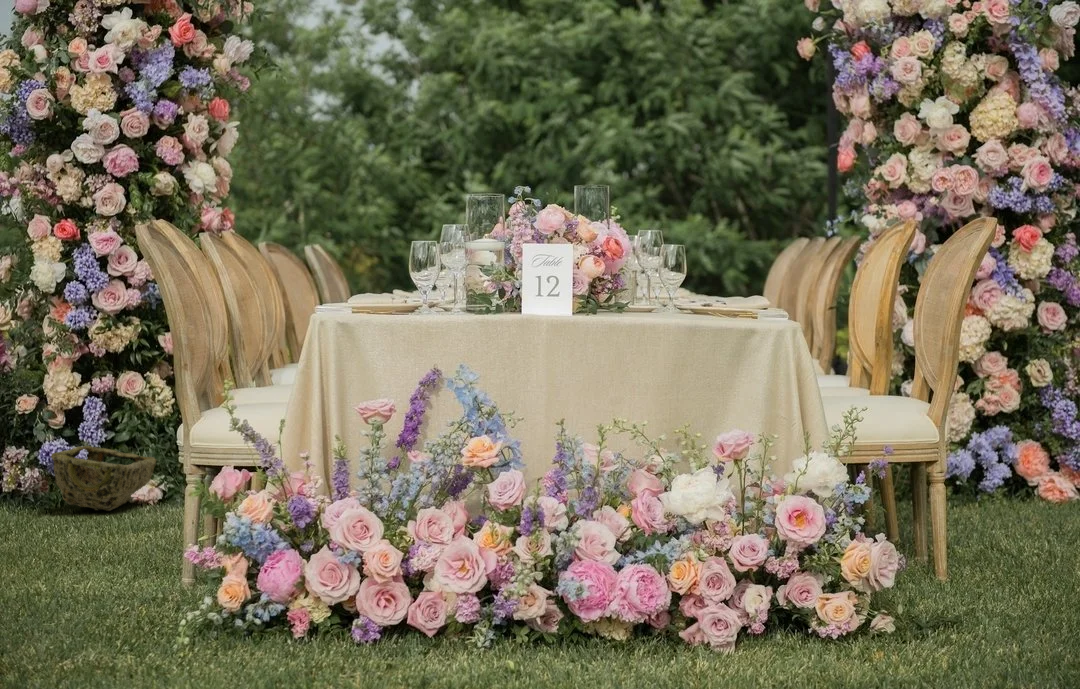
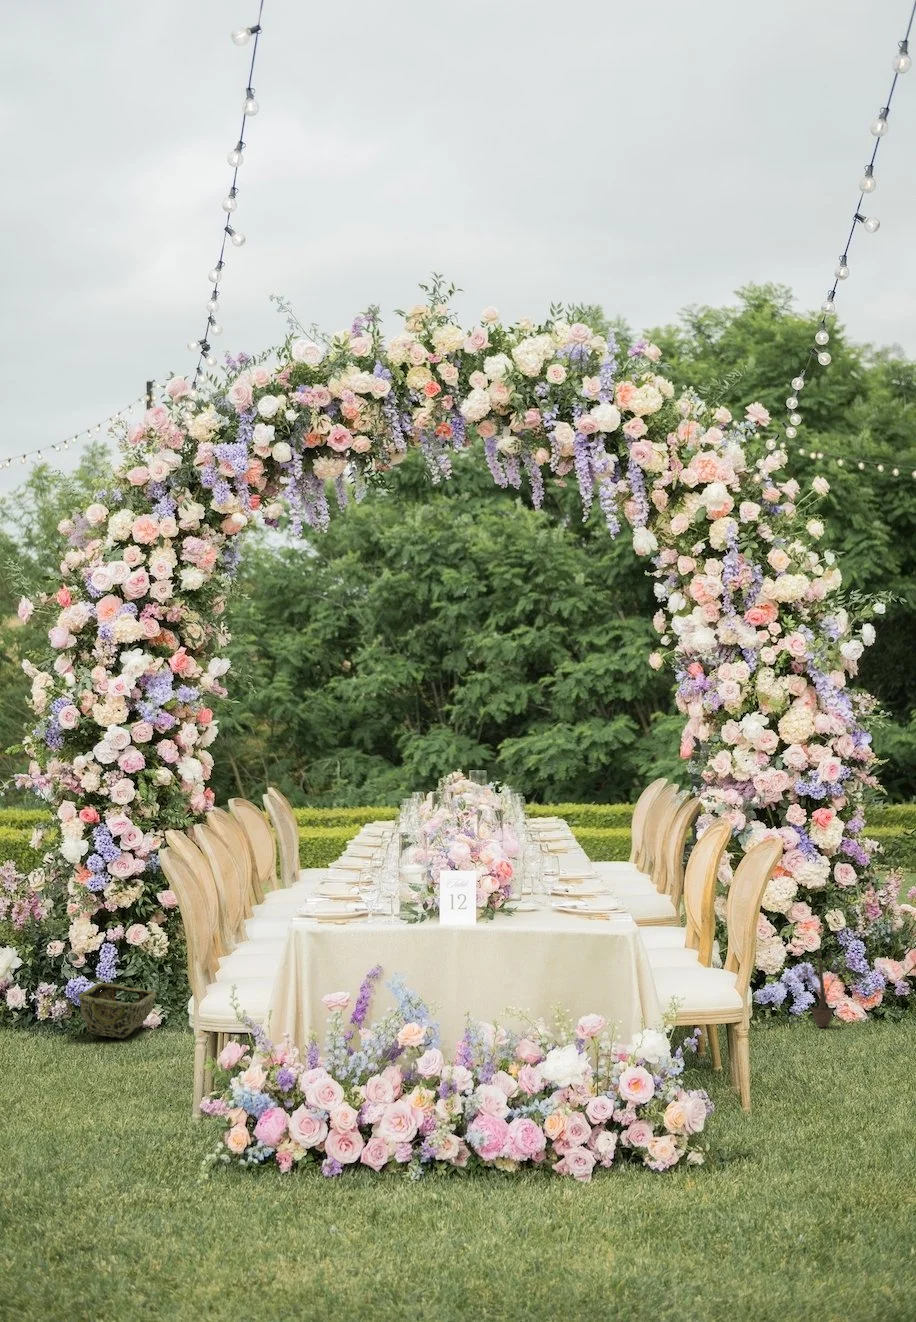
decorative plant: none [975,405,1052,506] -> present [789,949,846,1028]

